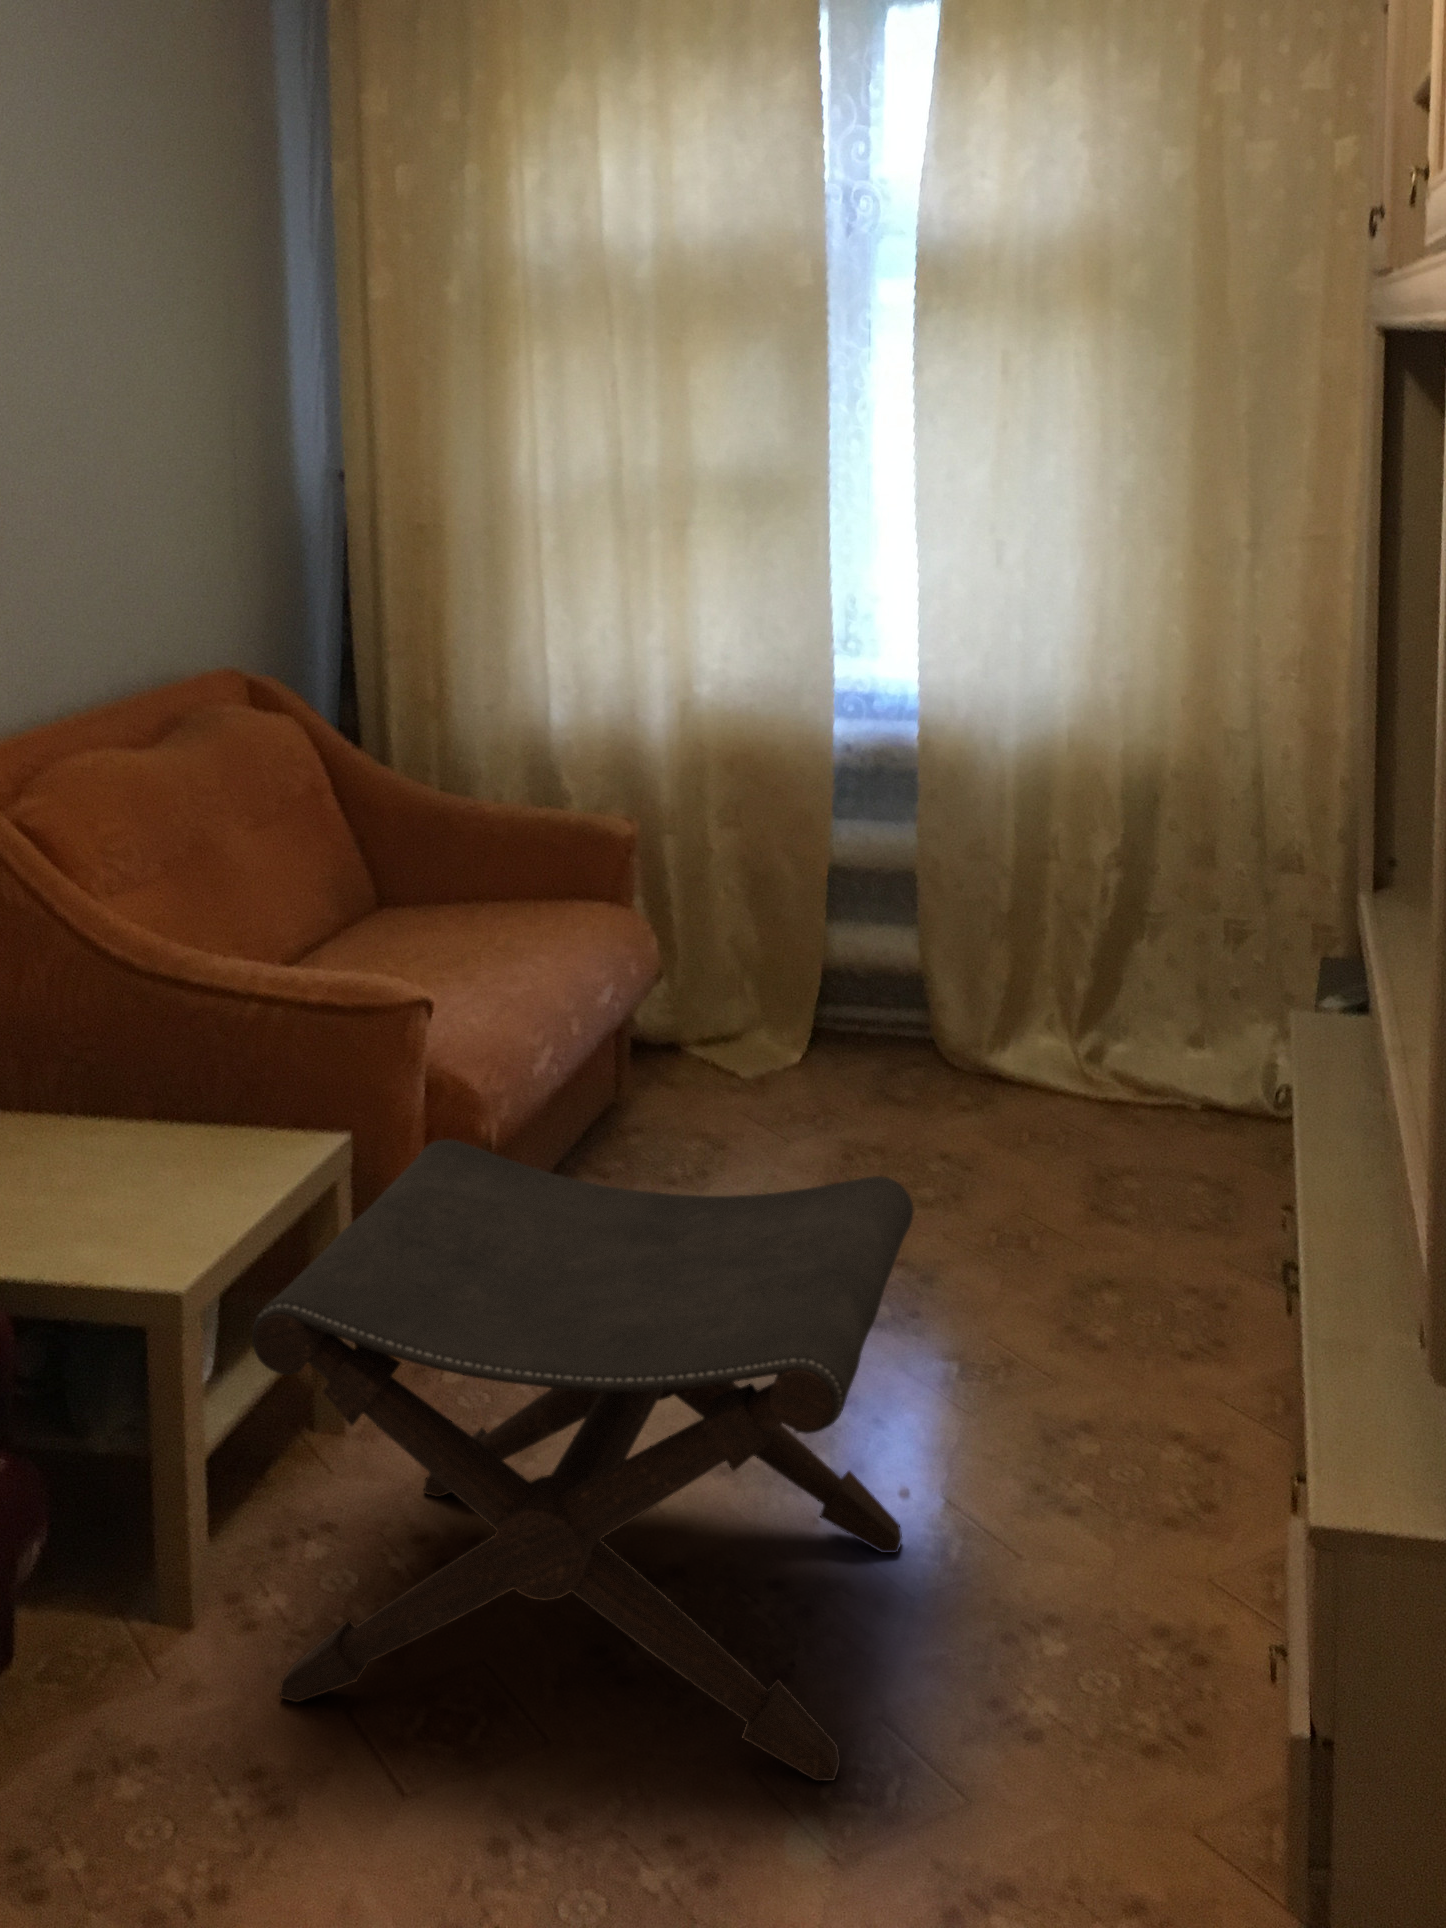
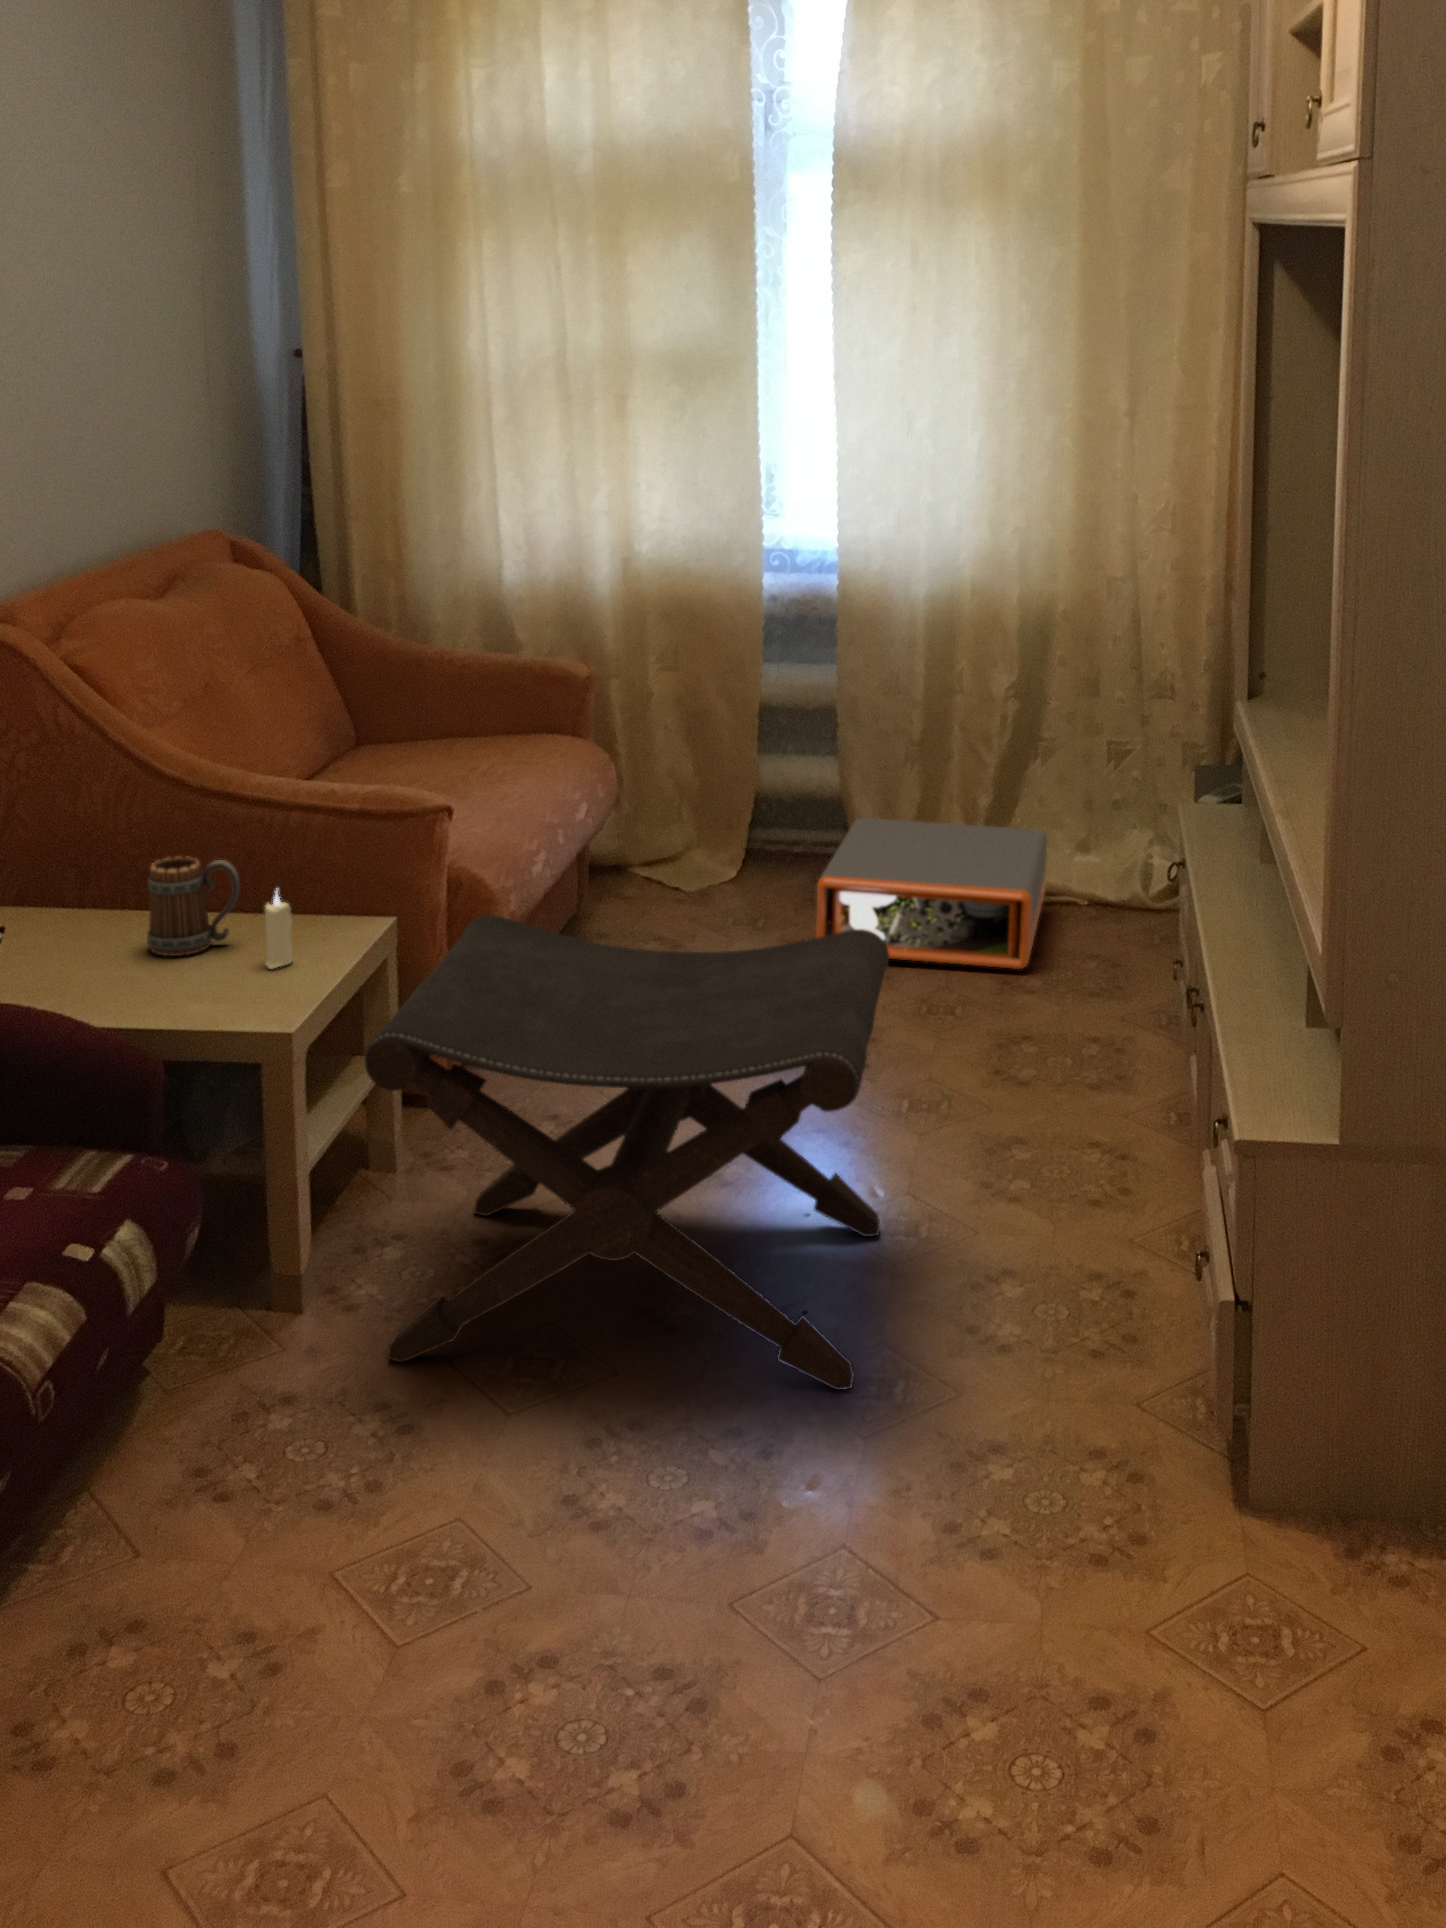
storage box: none [876,1000,1152,1192] -> present [816,818,1047,969]
mug: none [60,1057,167,1175] -> present [147,856,240,956]
candle: none [185,1101,219,1197] -> present [265,891,293,969]

